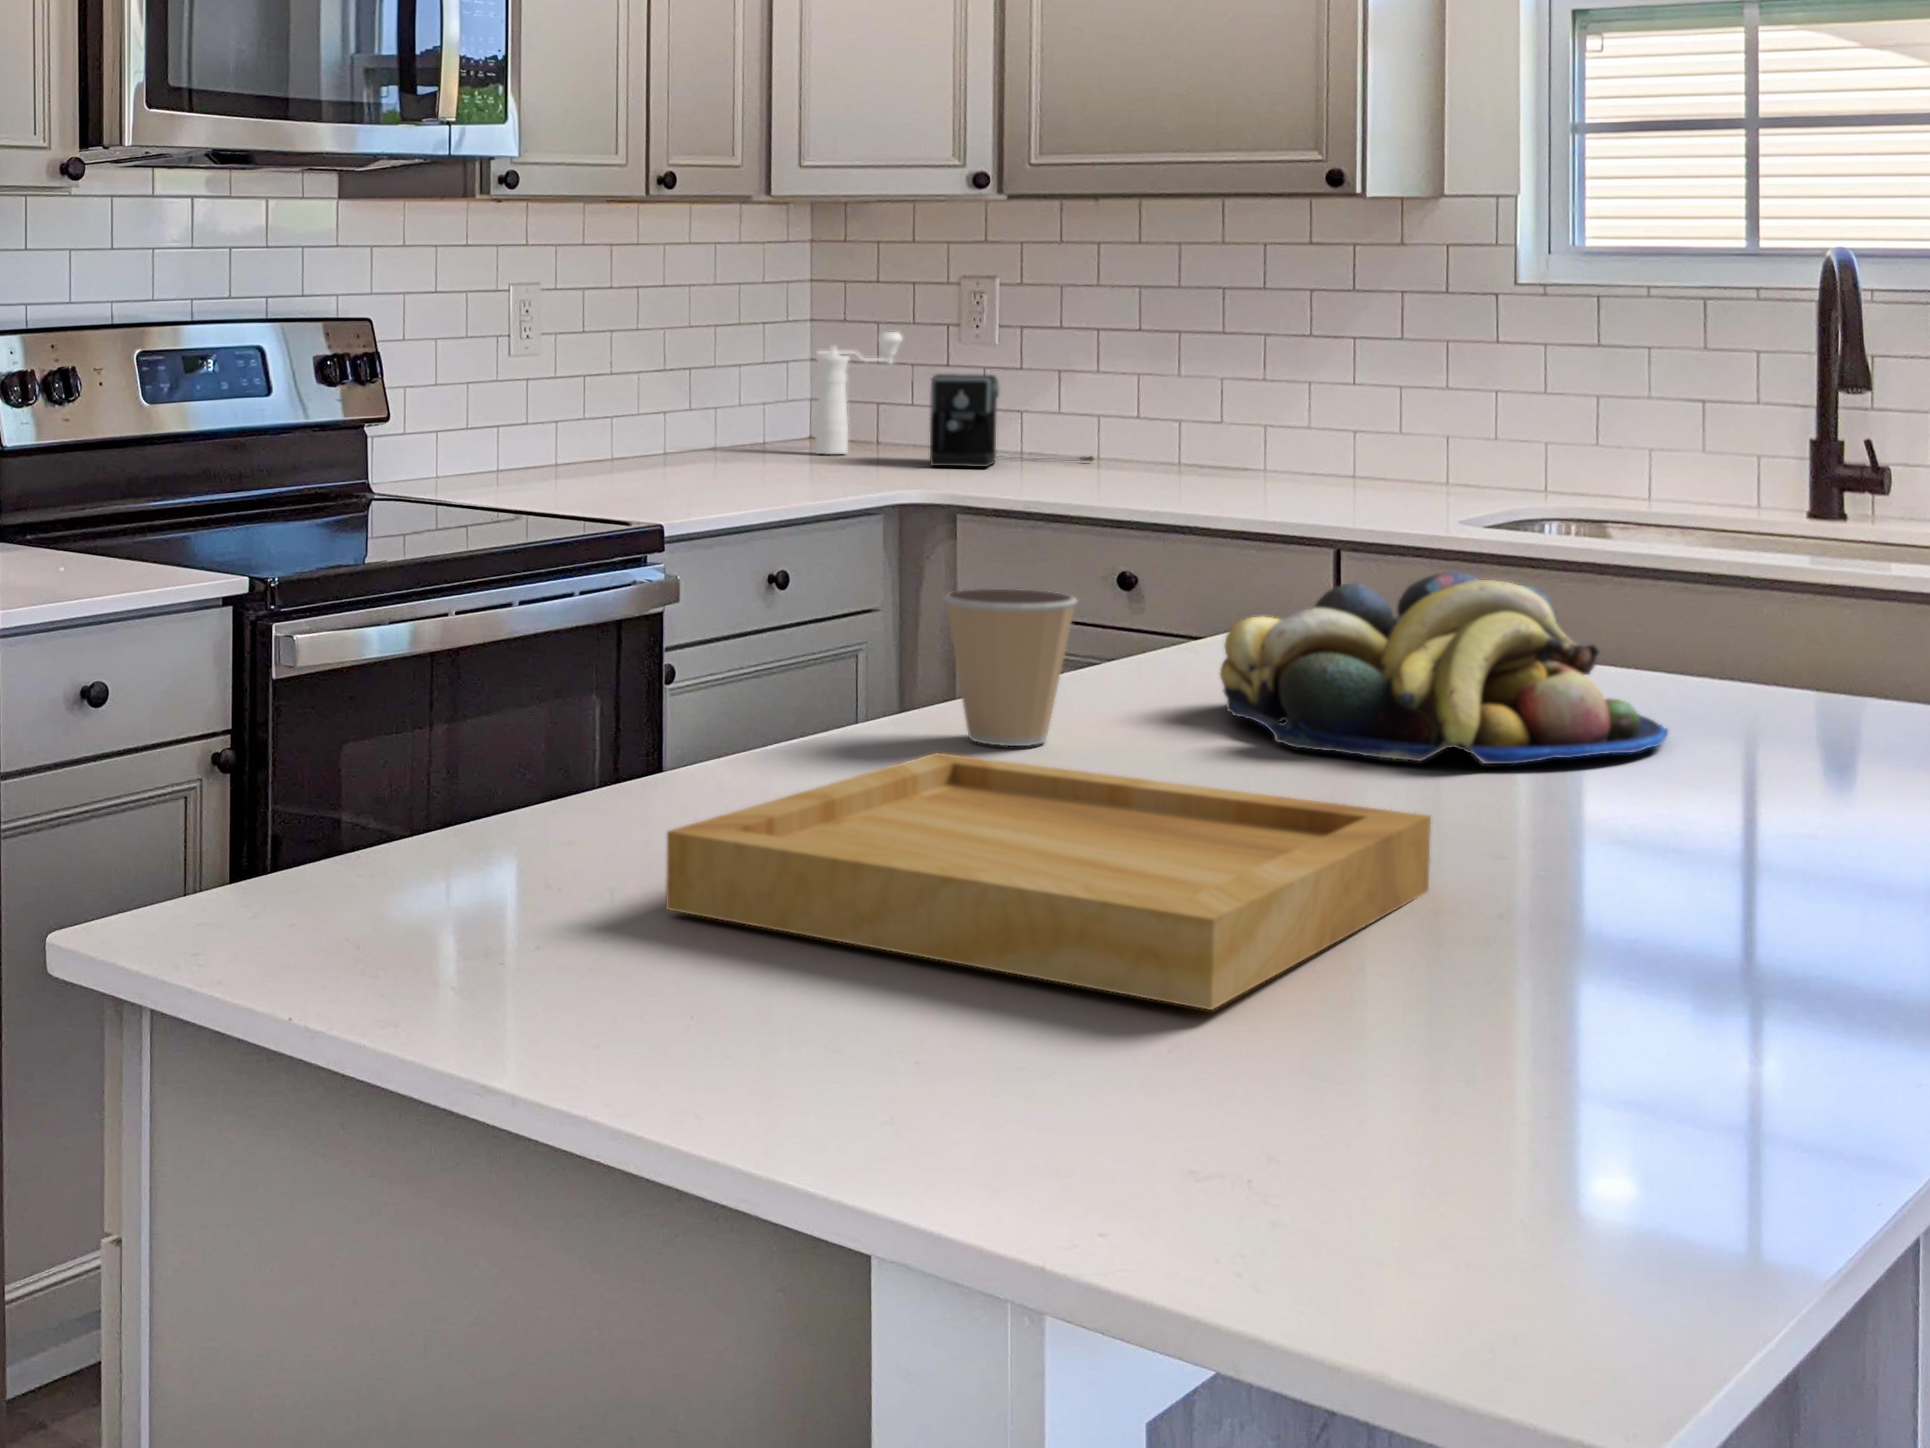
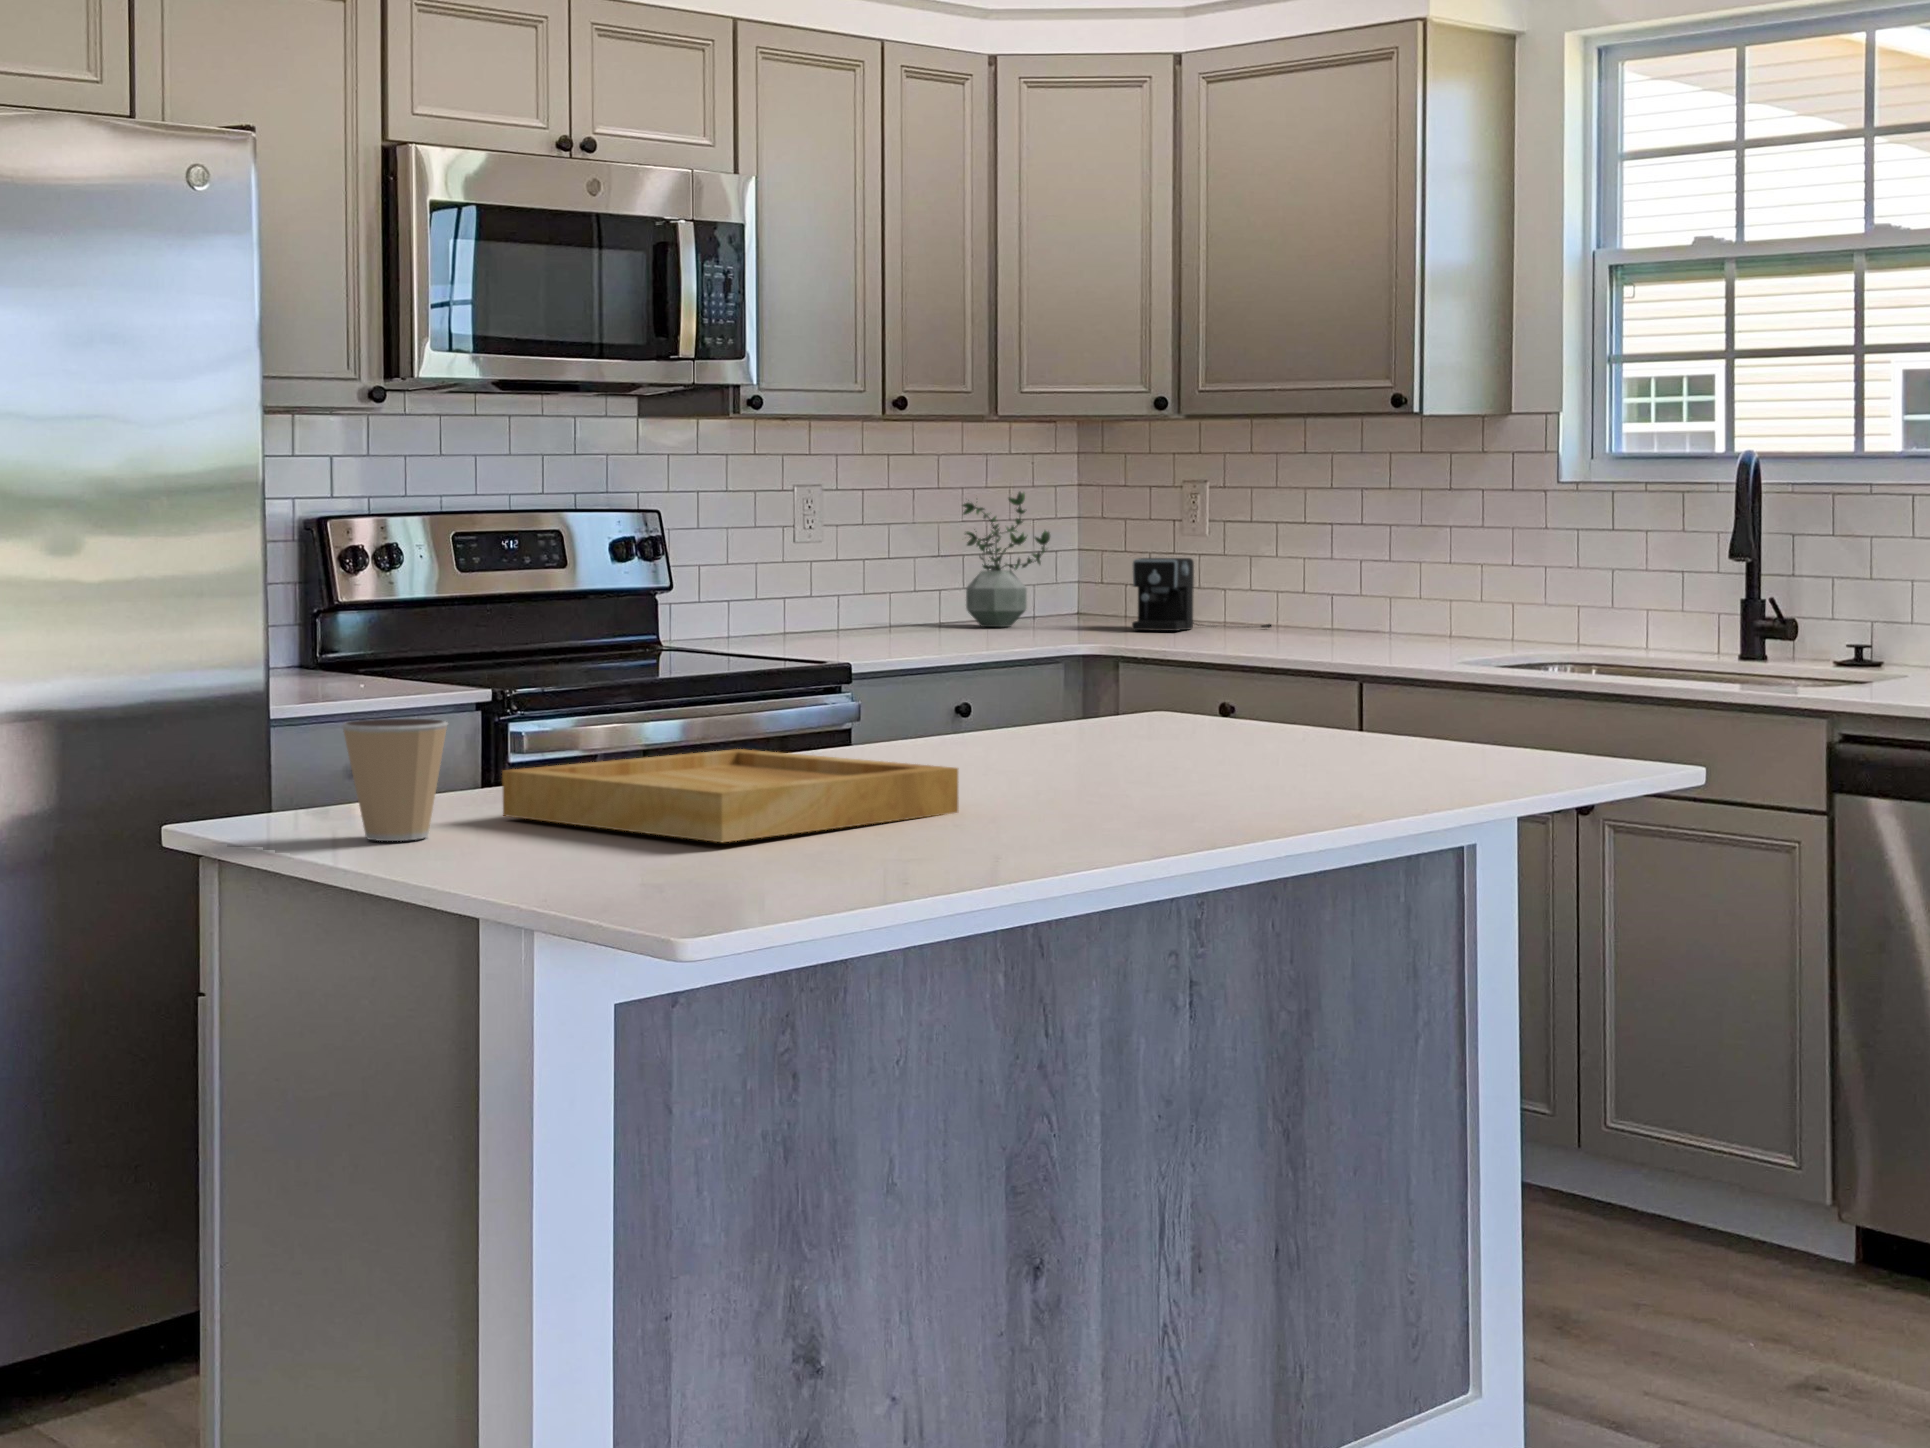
potted plant: none [704,291,817,461] -> present [963,492,1050,627]
pepper mill: present [815,332,902,454] -> none [1059,525,1133,624]
fruit bowl: present [1220,572,1668,764] -> none [1011,658,1280,767]
coffee cup: present [944,589,1077,746] -> present [342,719,448,841]

